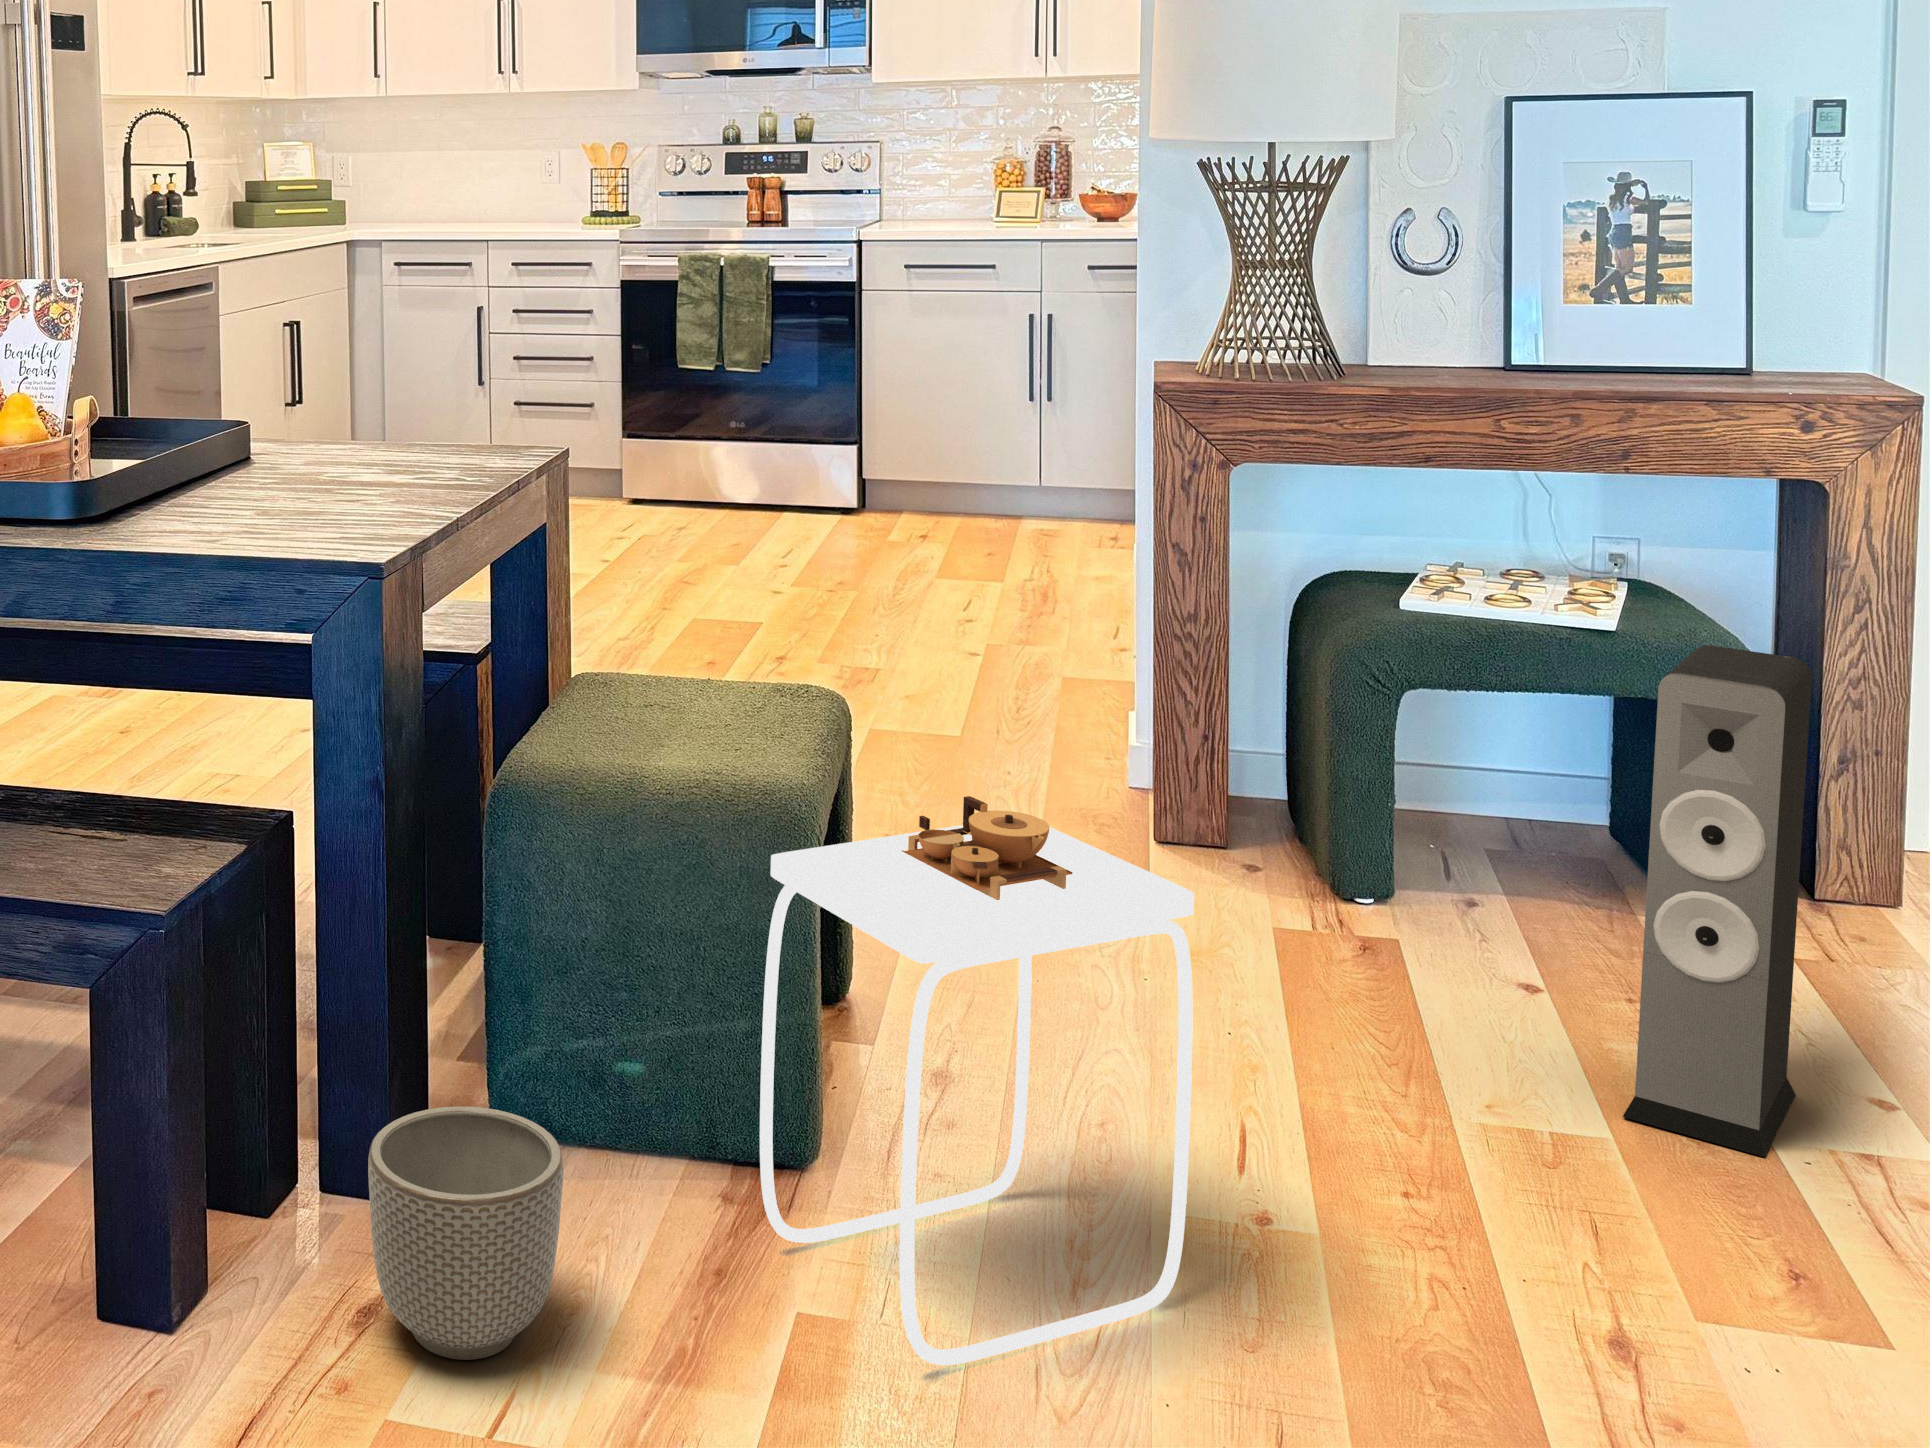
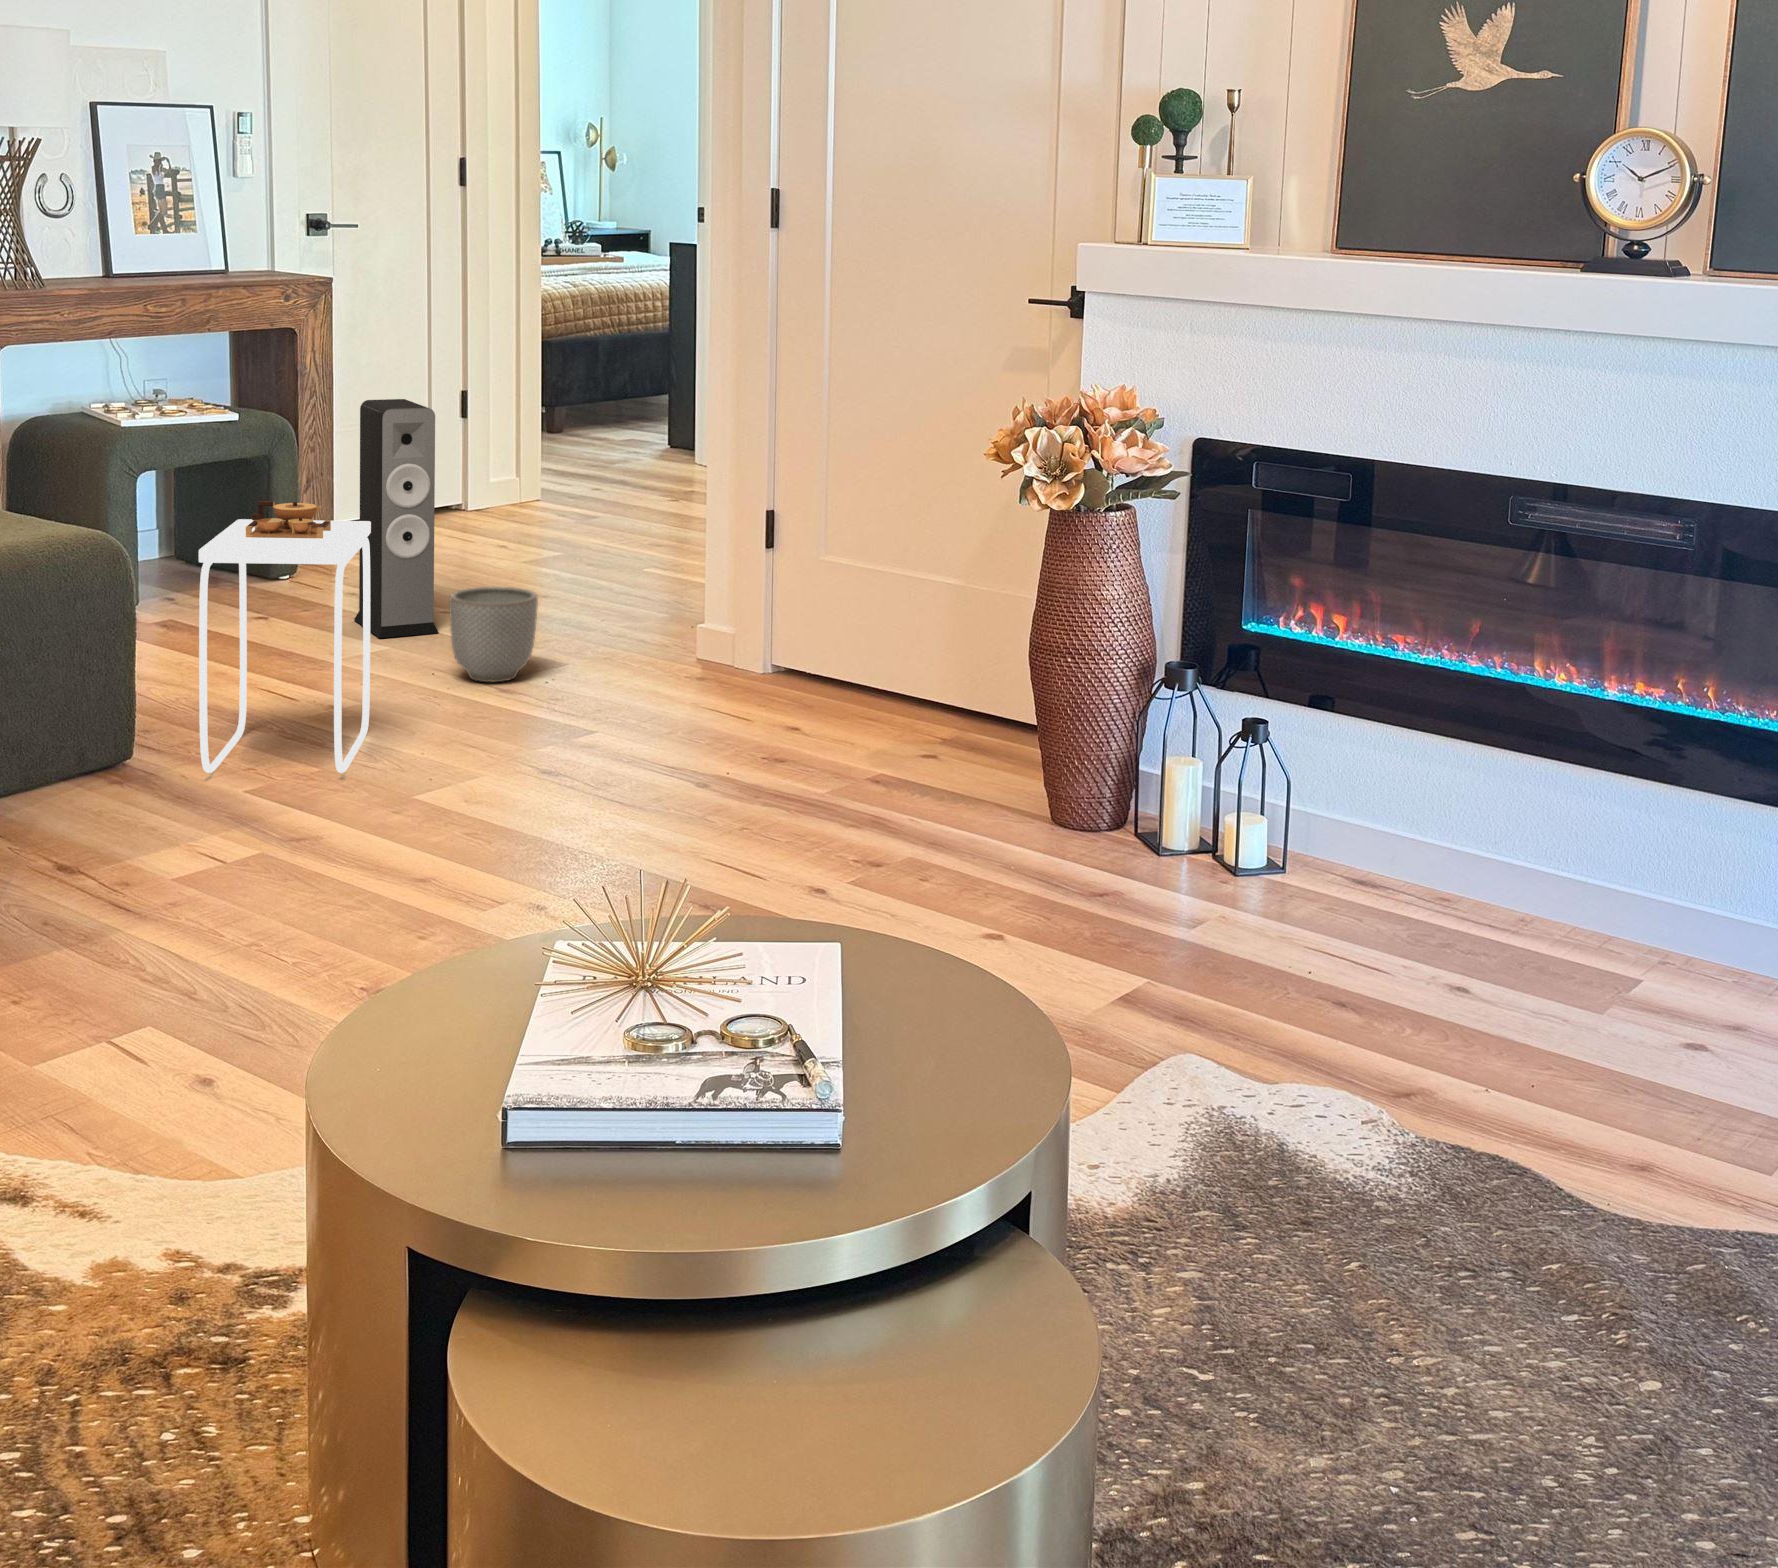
planter: present [368,1106,564,1360] -> present [449,587,538,682]

